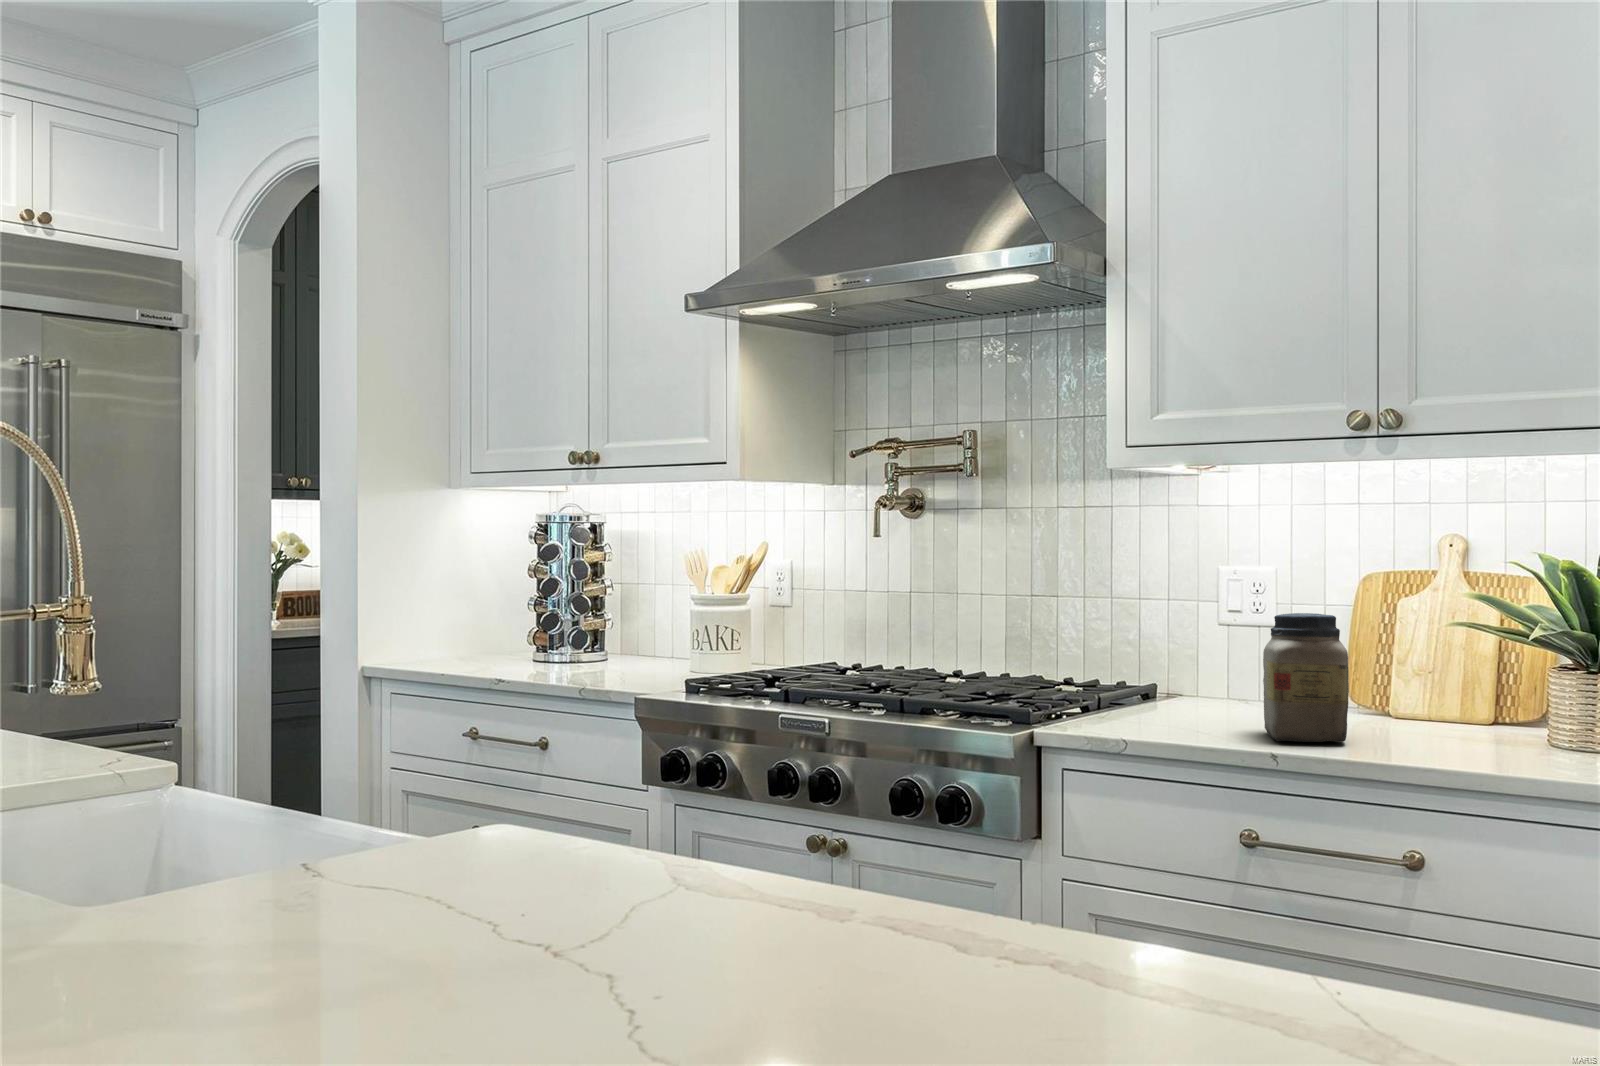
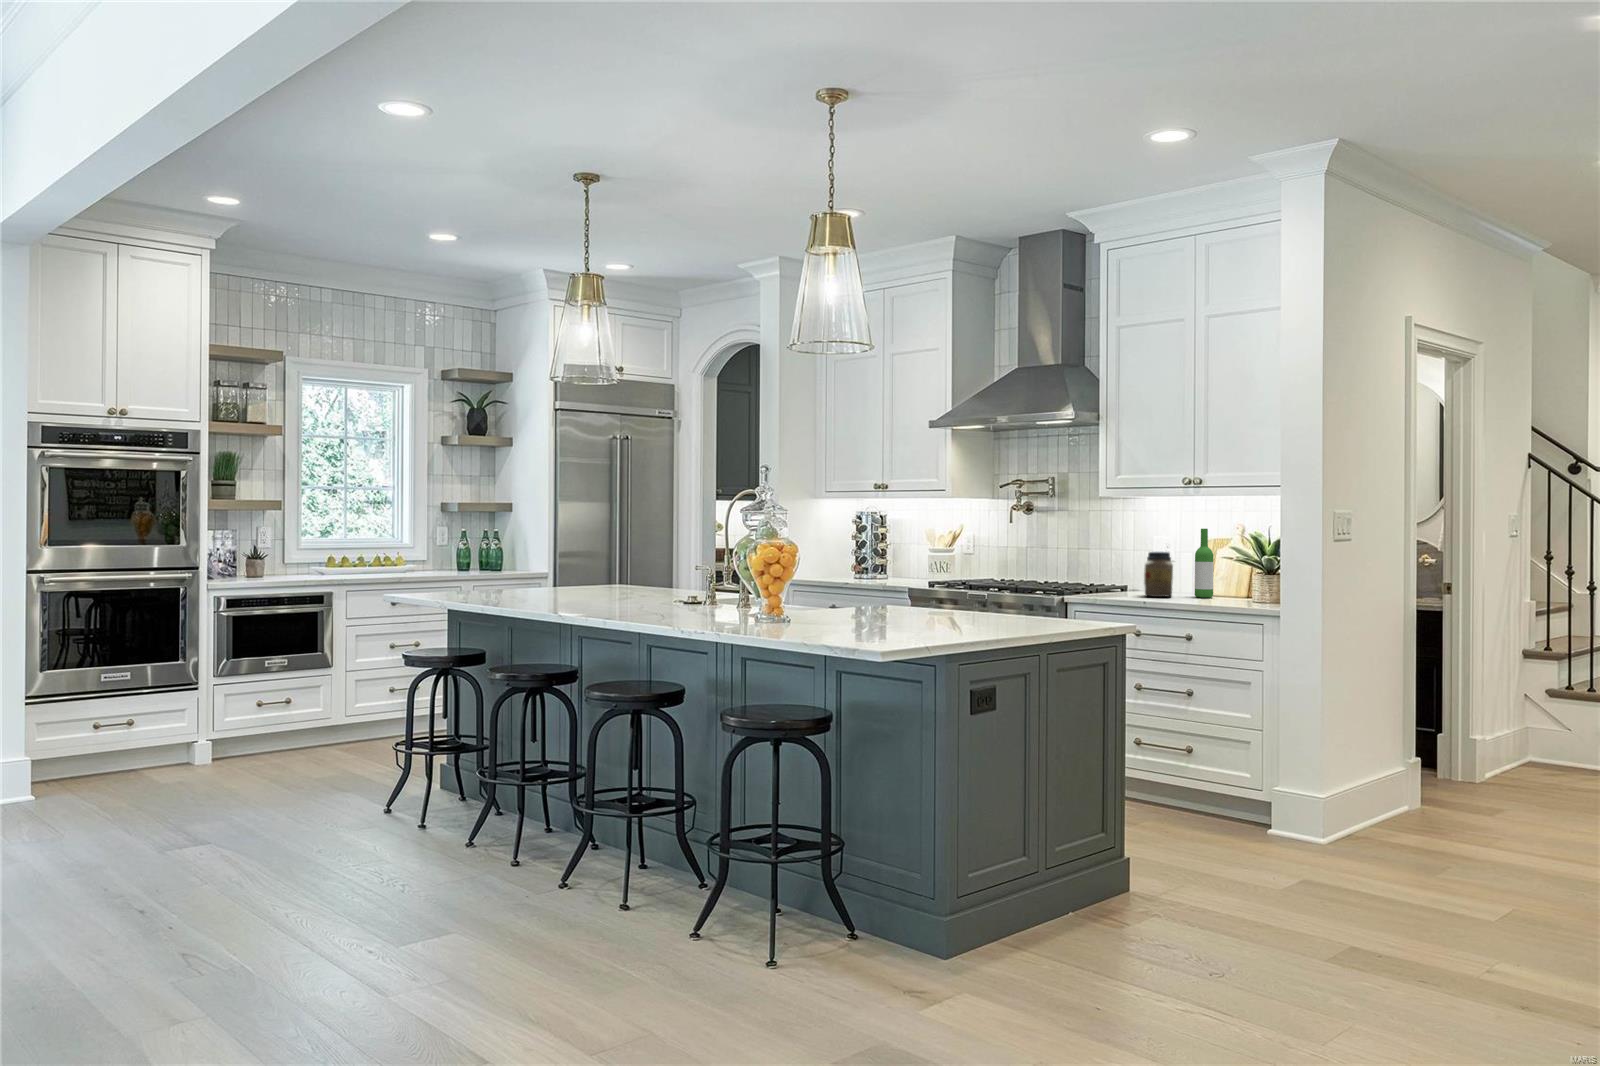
wine bottle: none [1403,548,1458,741] -> present [1195,529,1213,598]

